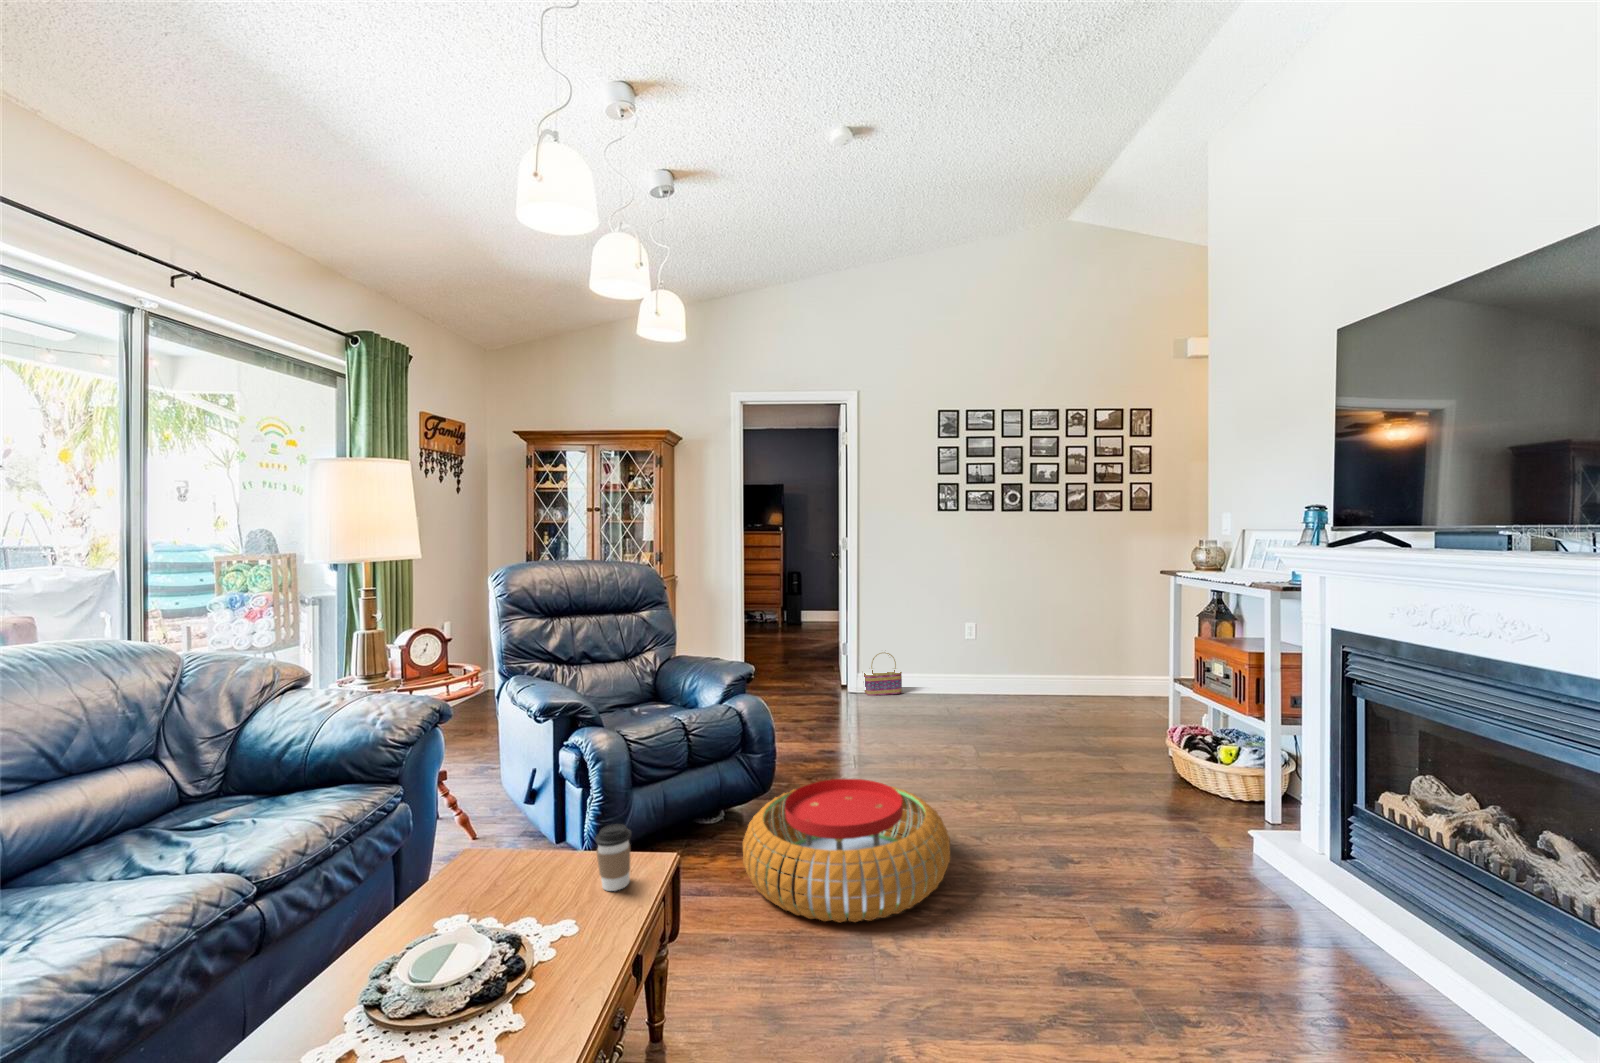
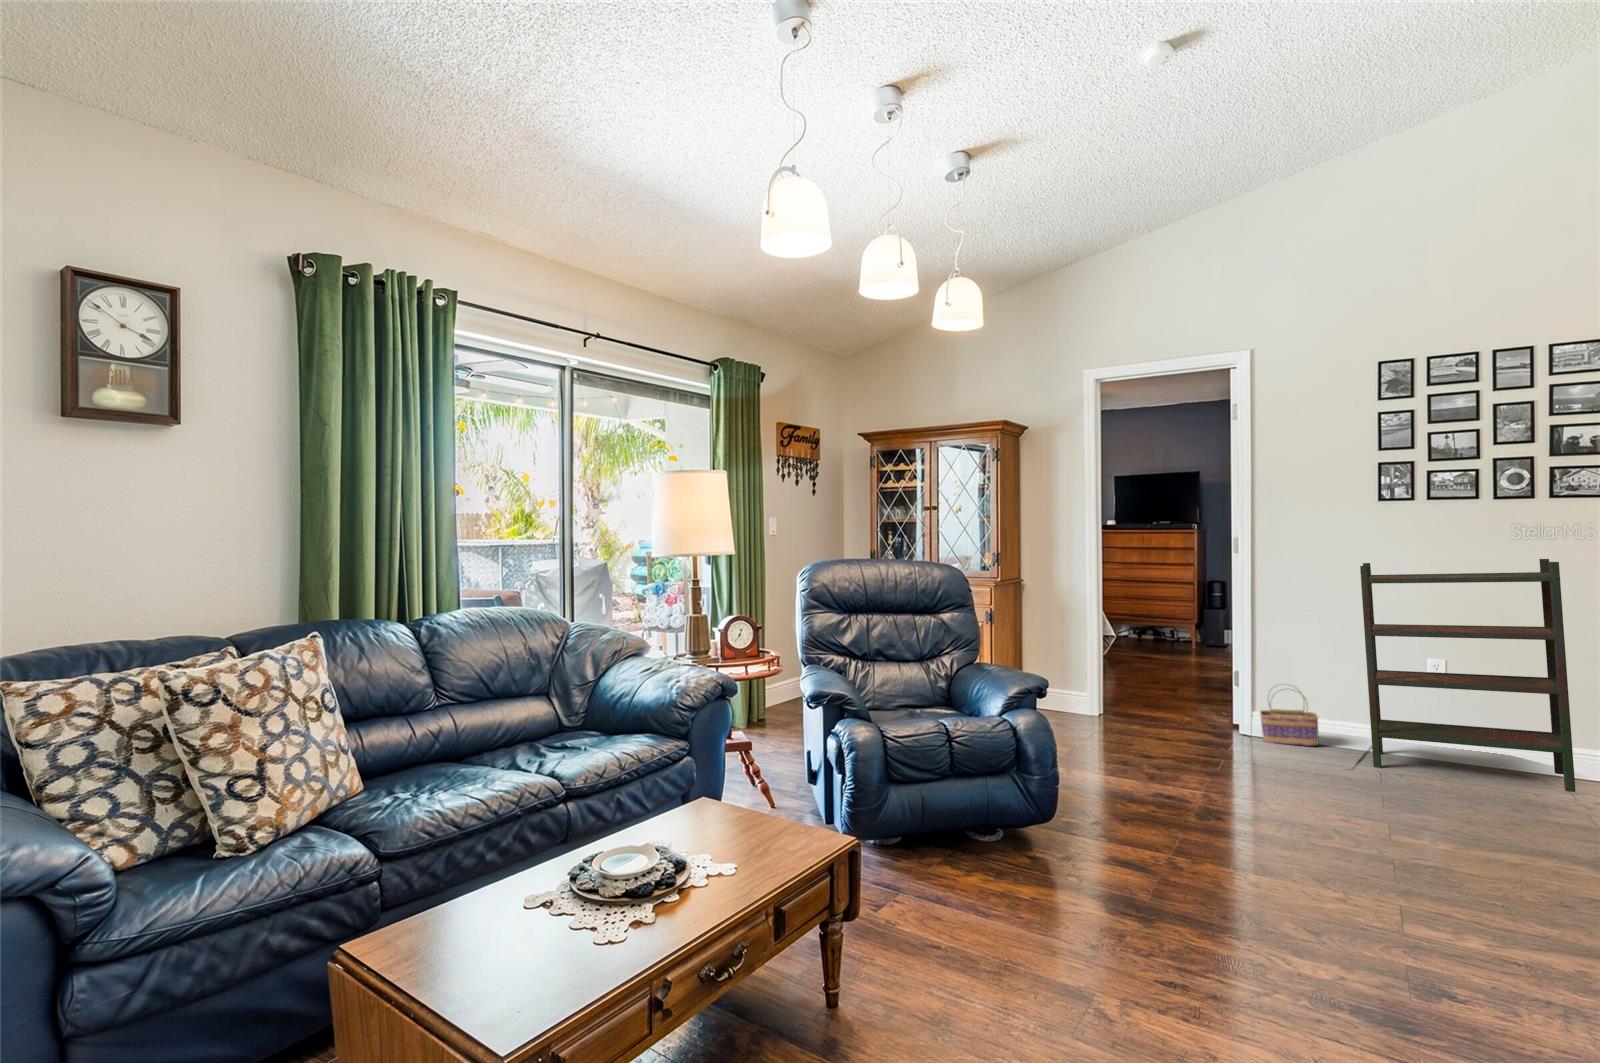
bookshelf: none [927,551,1047,706] -> present [1360,559,1575,792]
pouf: present [743,779,950,923] -> none [981,816,1239,980]
coffee cup: present [595,824,631,891] -> none [769,795,800,852]

